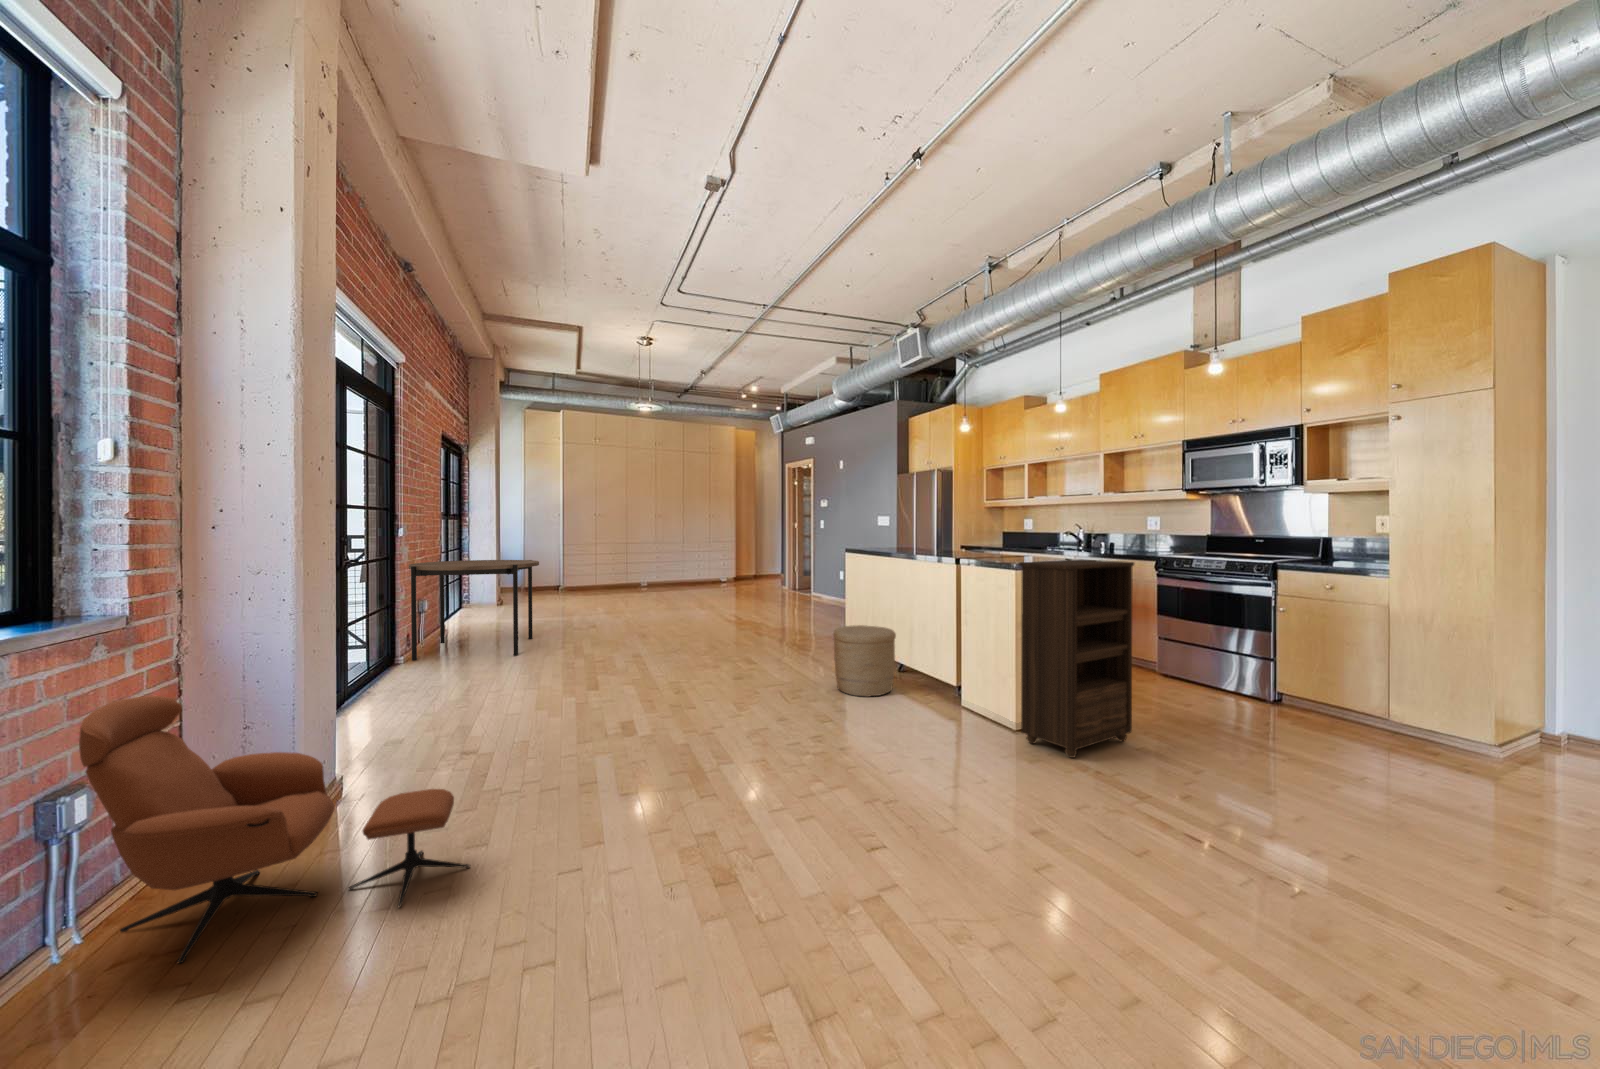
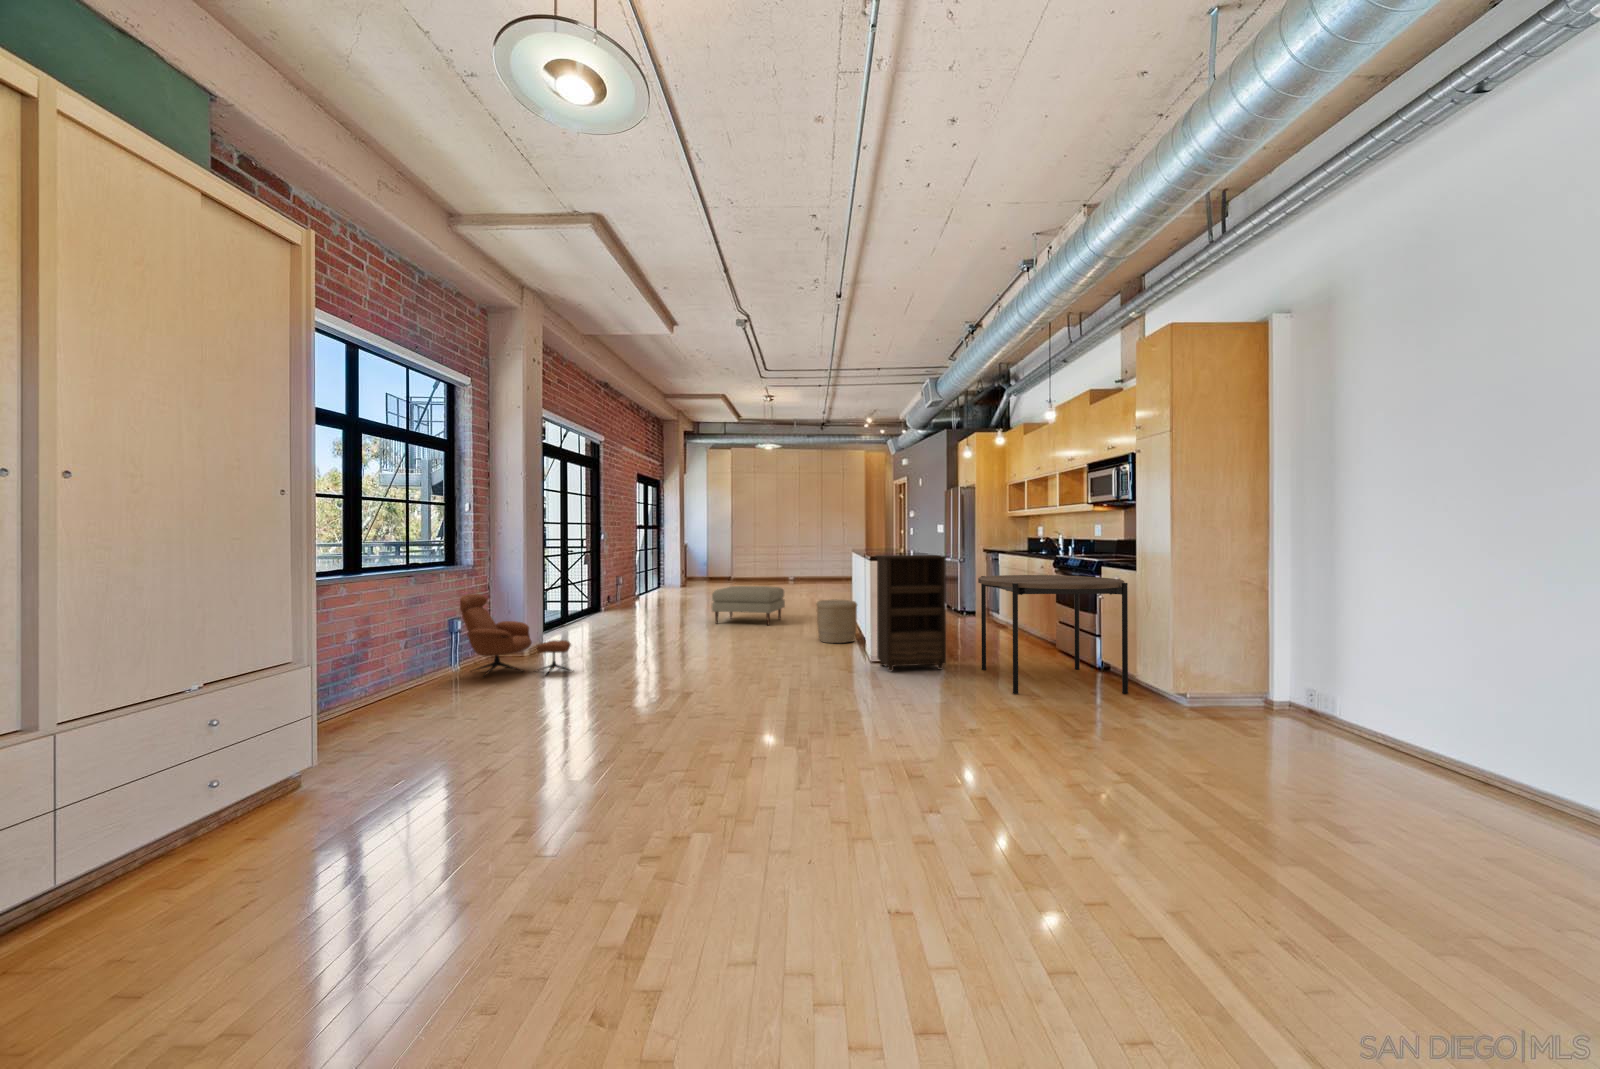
dining table: present [409,560,539,661] -> present [978,575,1128,694]
ottoman: none [623,605,723,669] -> present [712,586,785,625]

